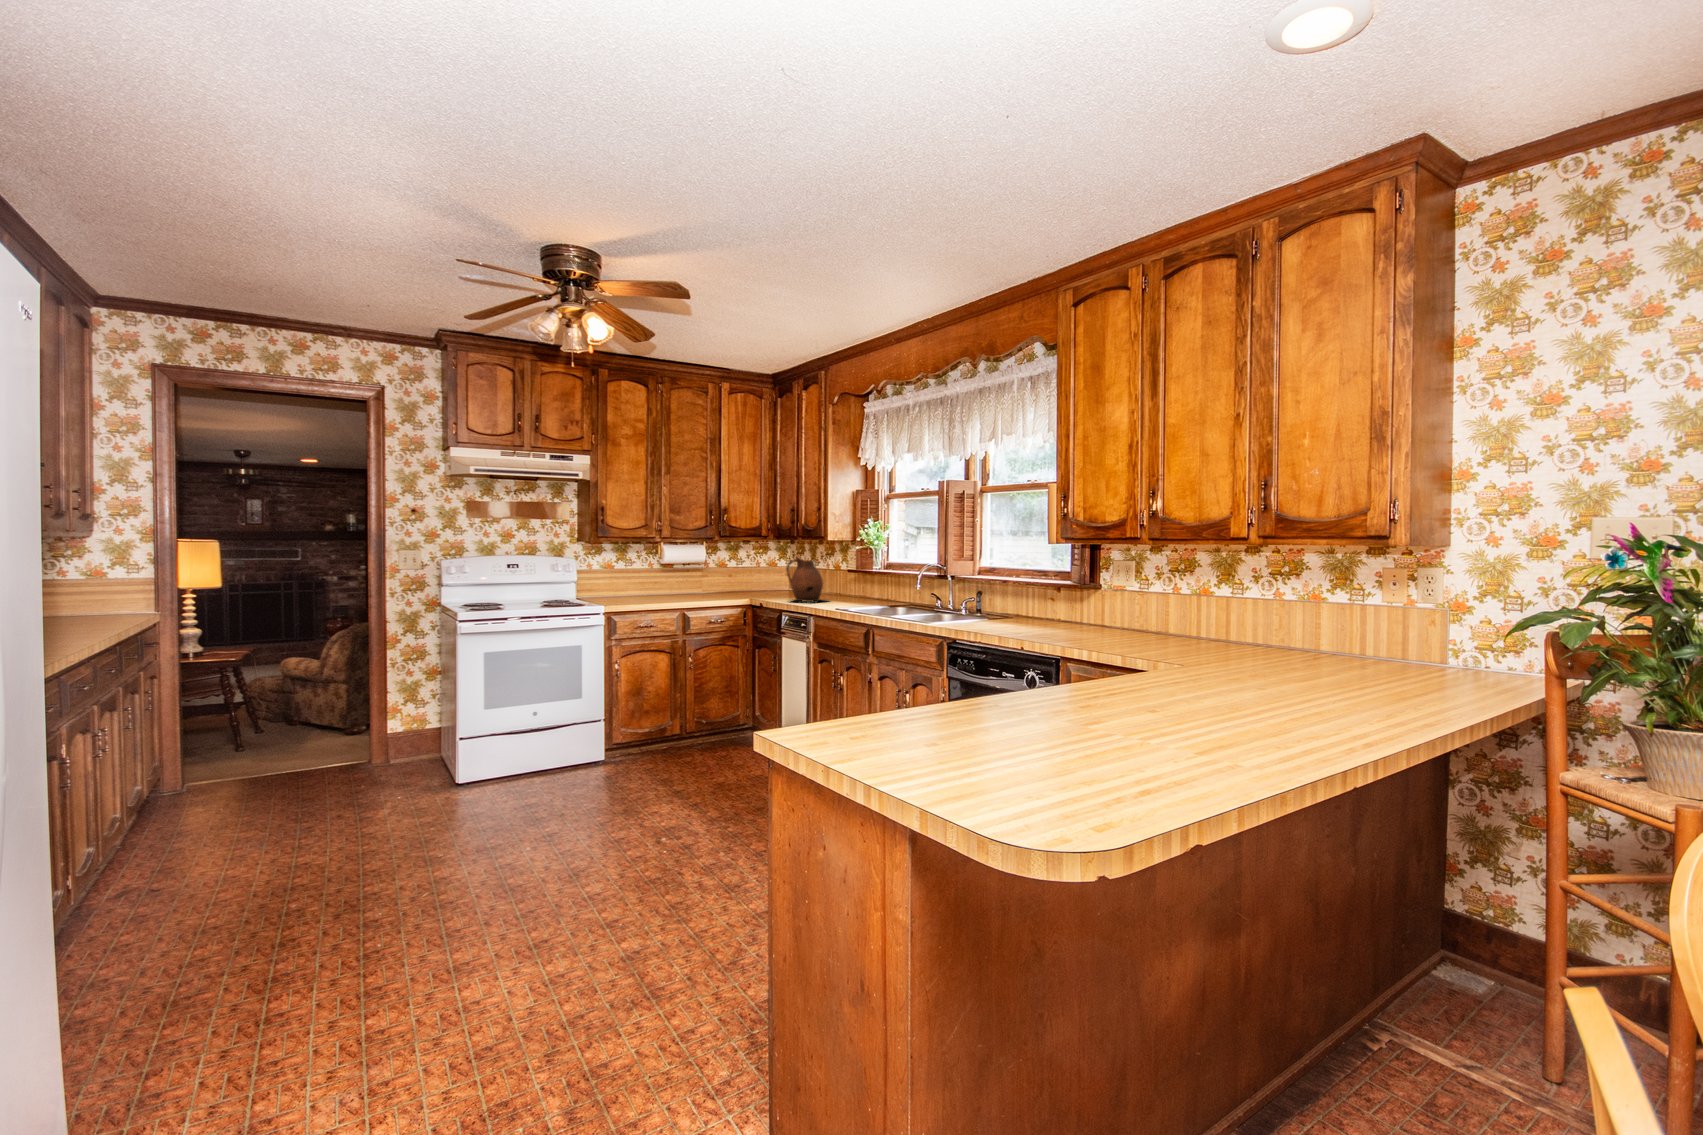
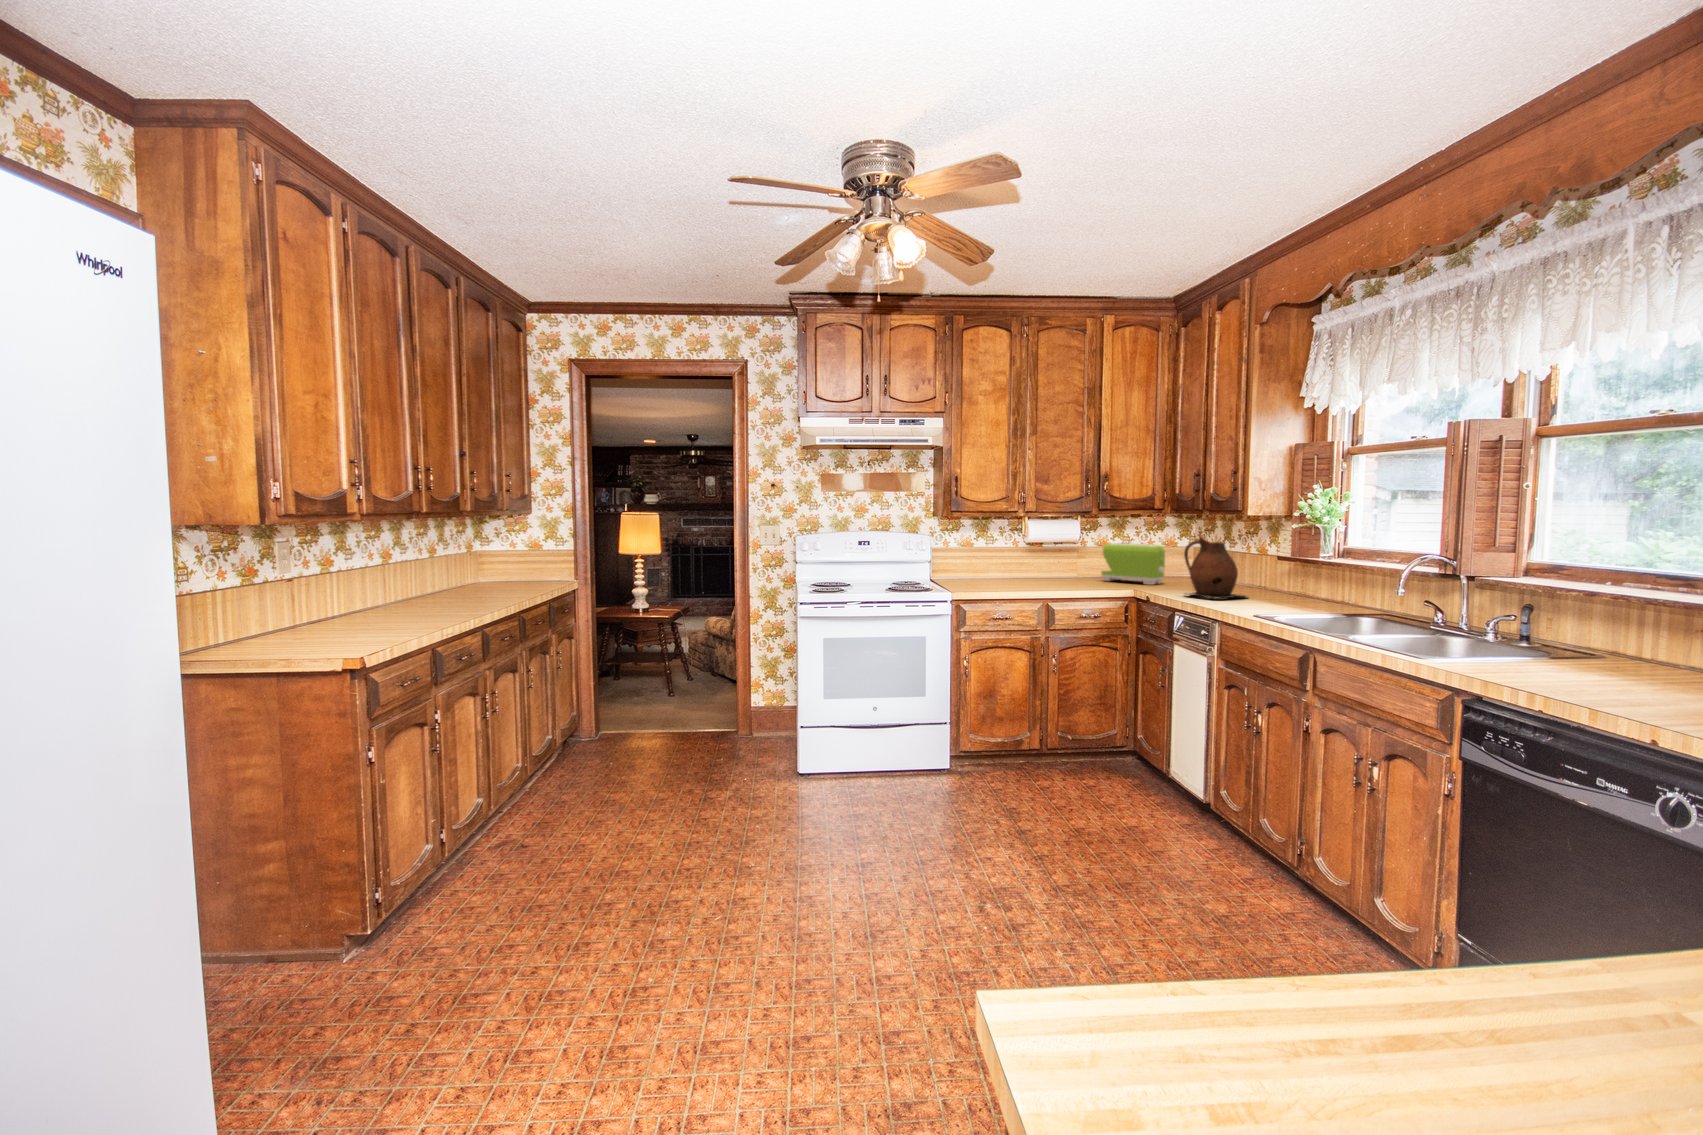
toaster: none [722,564,770,596] -> present [1101,543,1165,585]

